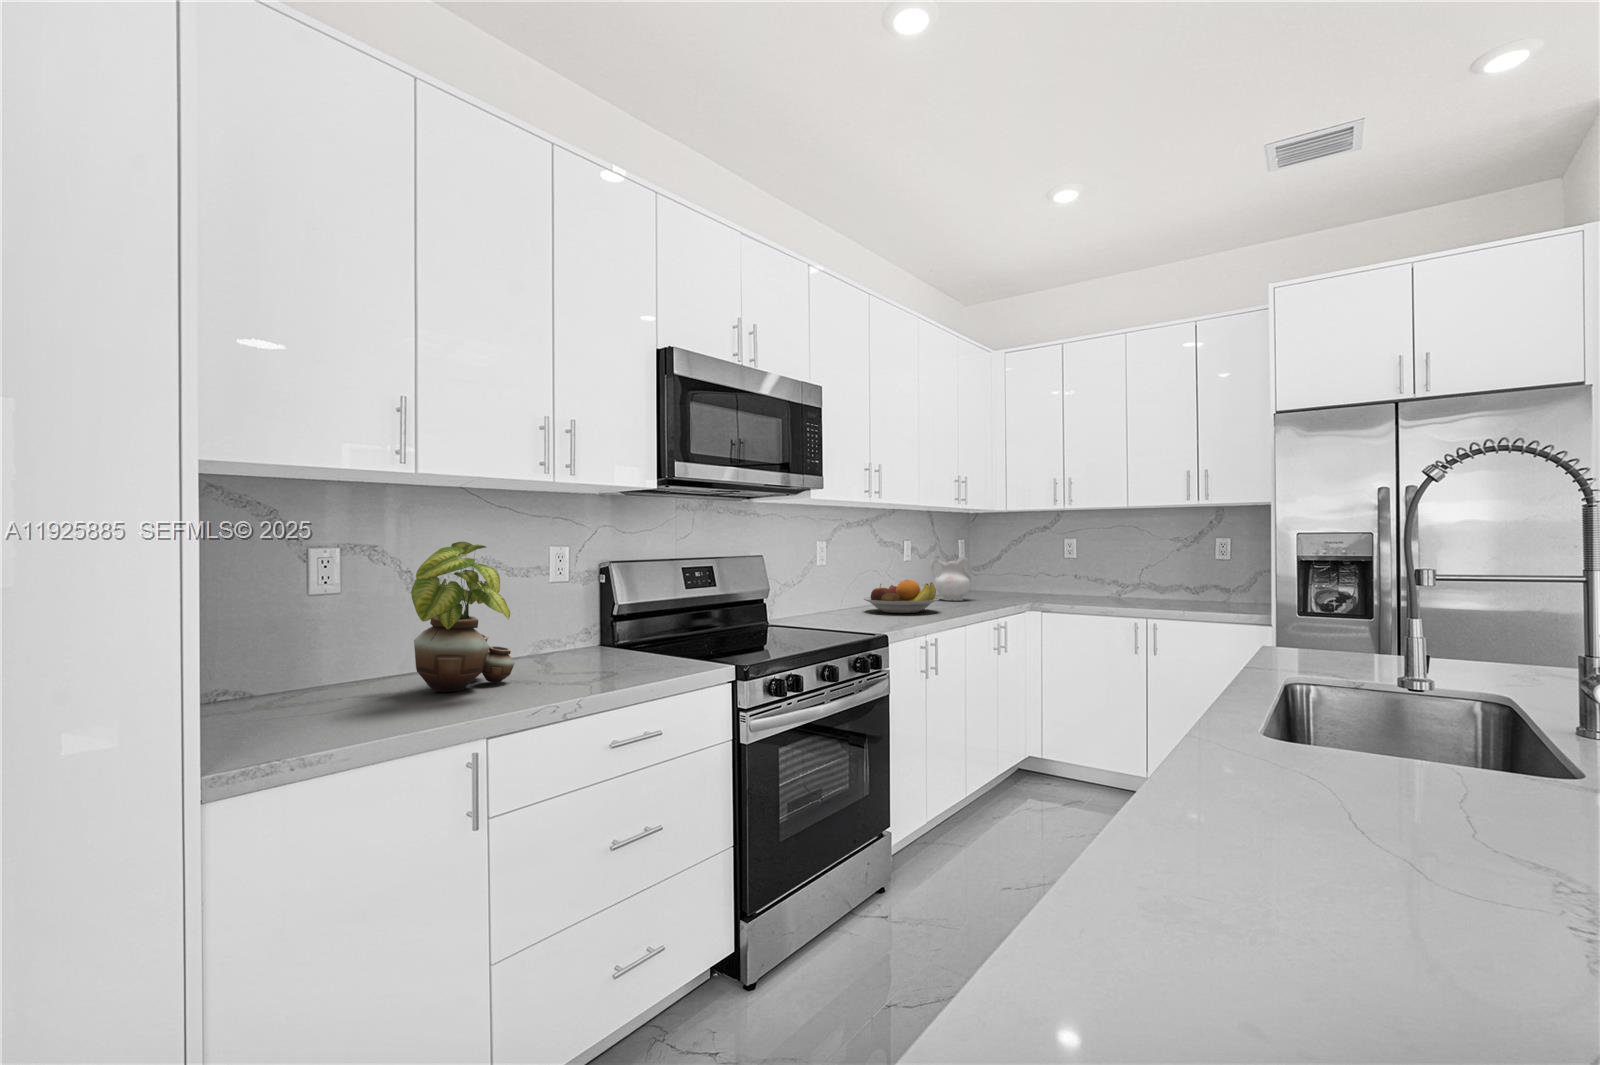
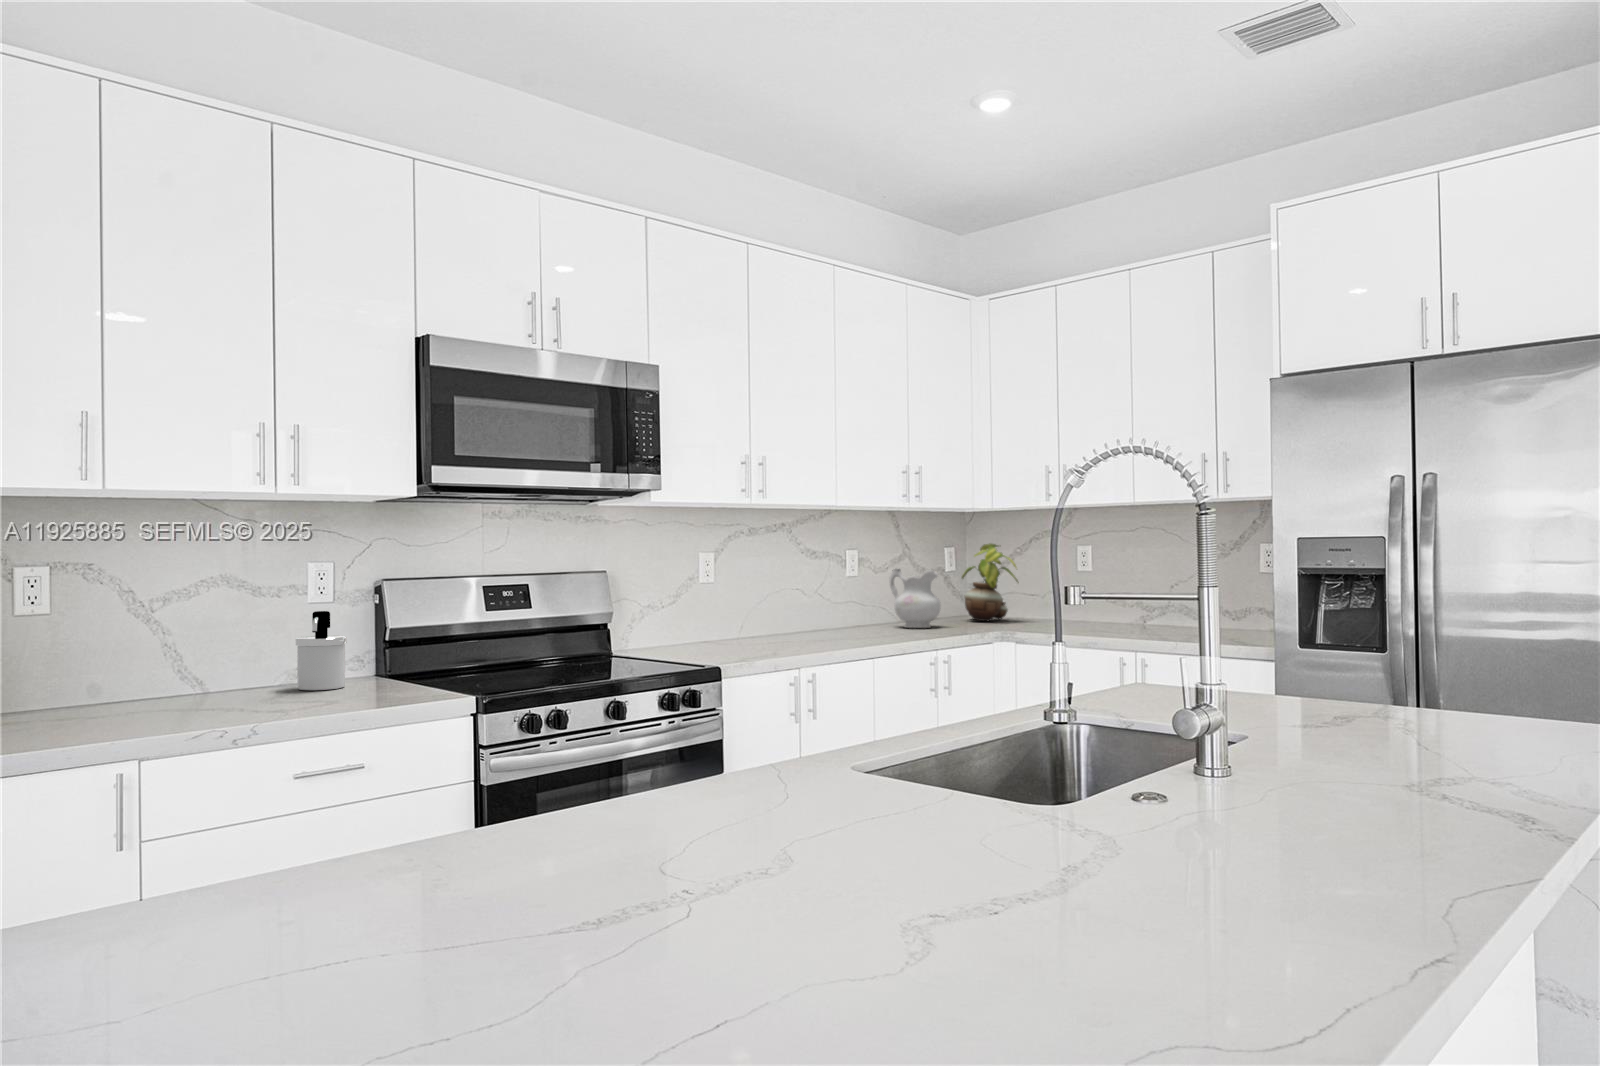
potted plant: present [411,541,515,692] -> present [962,544,1019,621]
fruit bowl: present [864,580,939,613] -> none [764,601,859,643]
soap dispenser: none [552,589,595,660] -> present [296,611,347,690]

